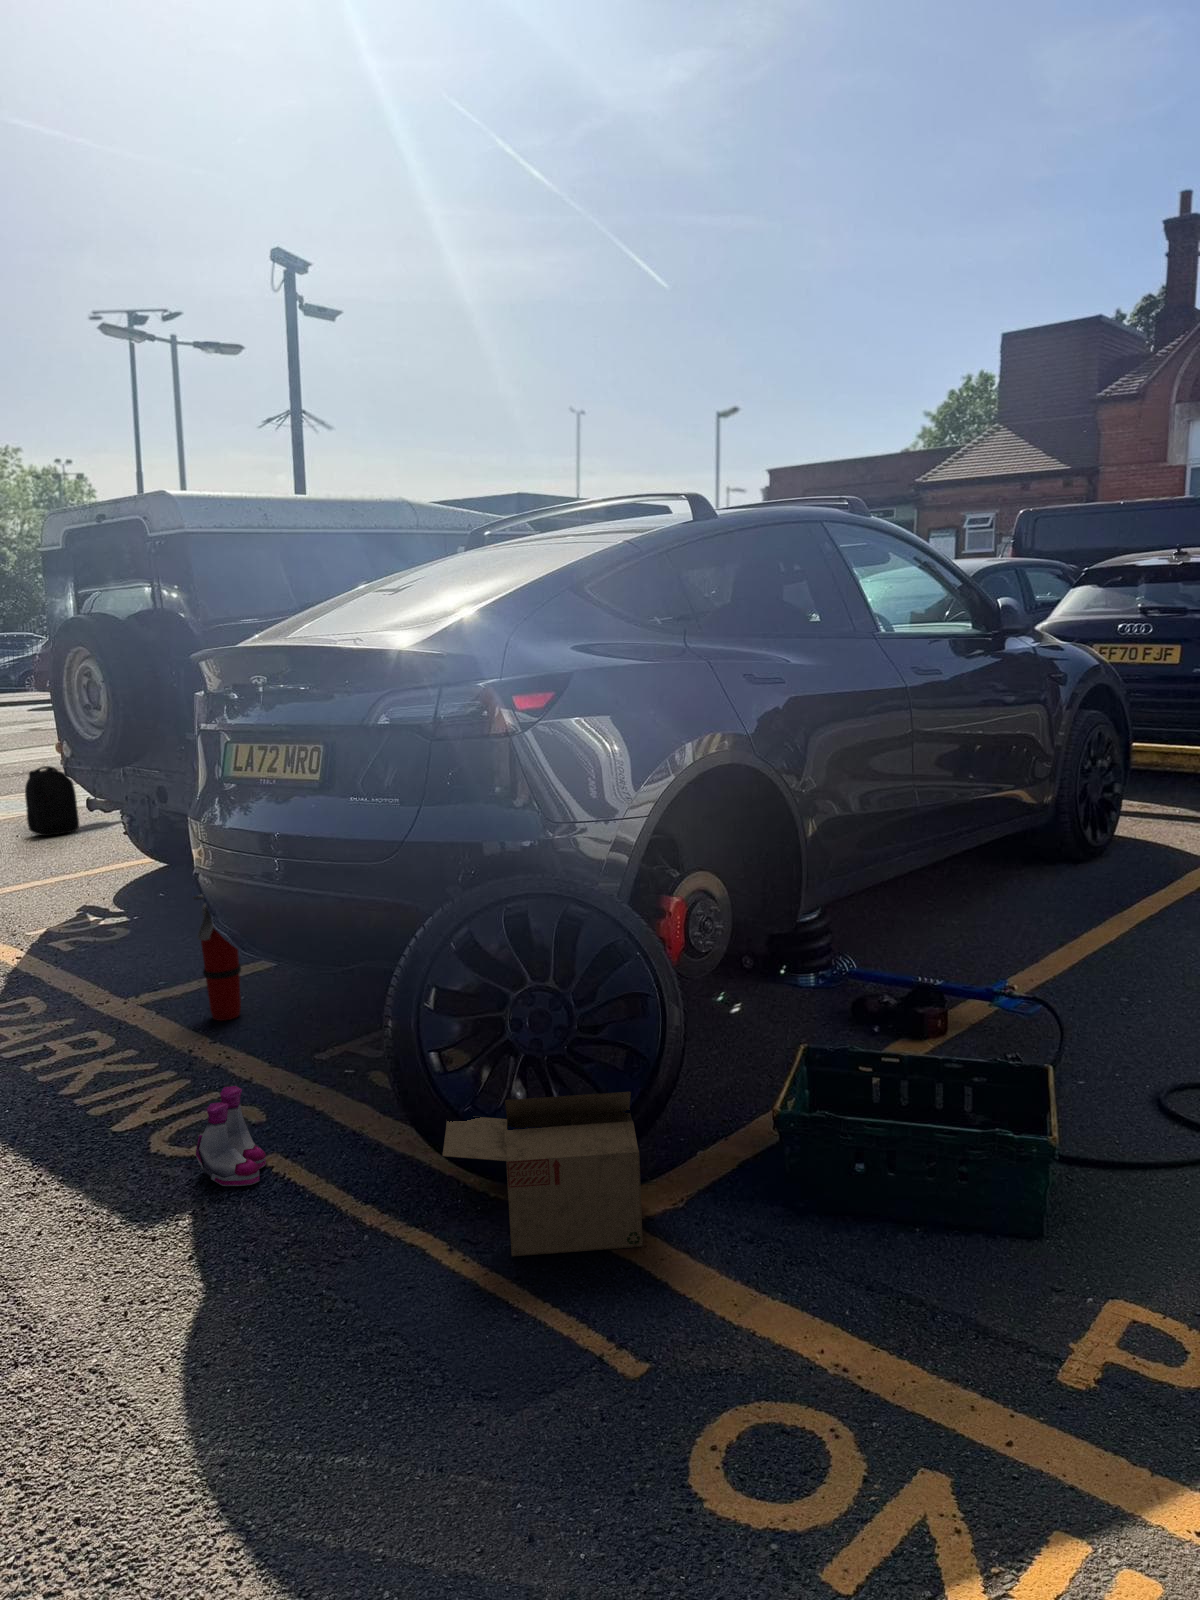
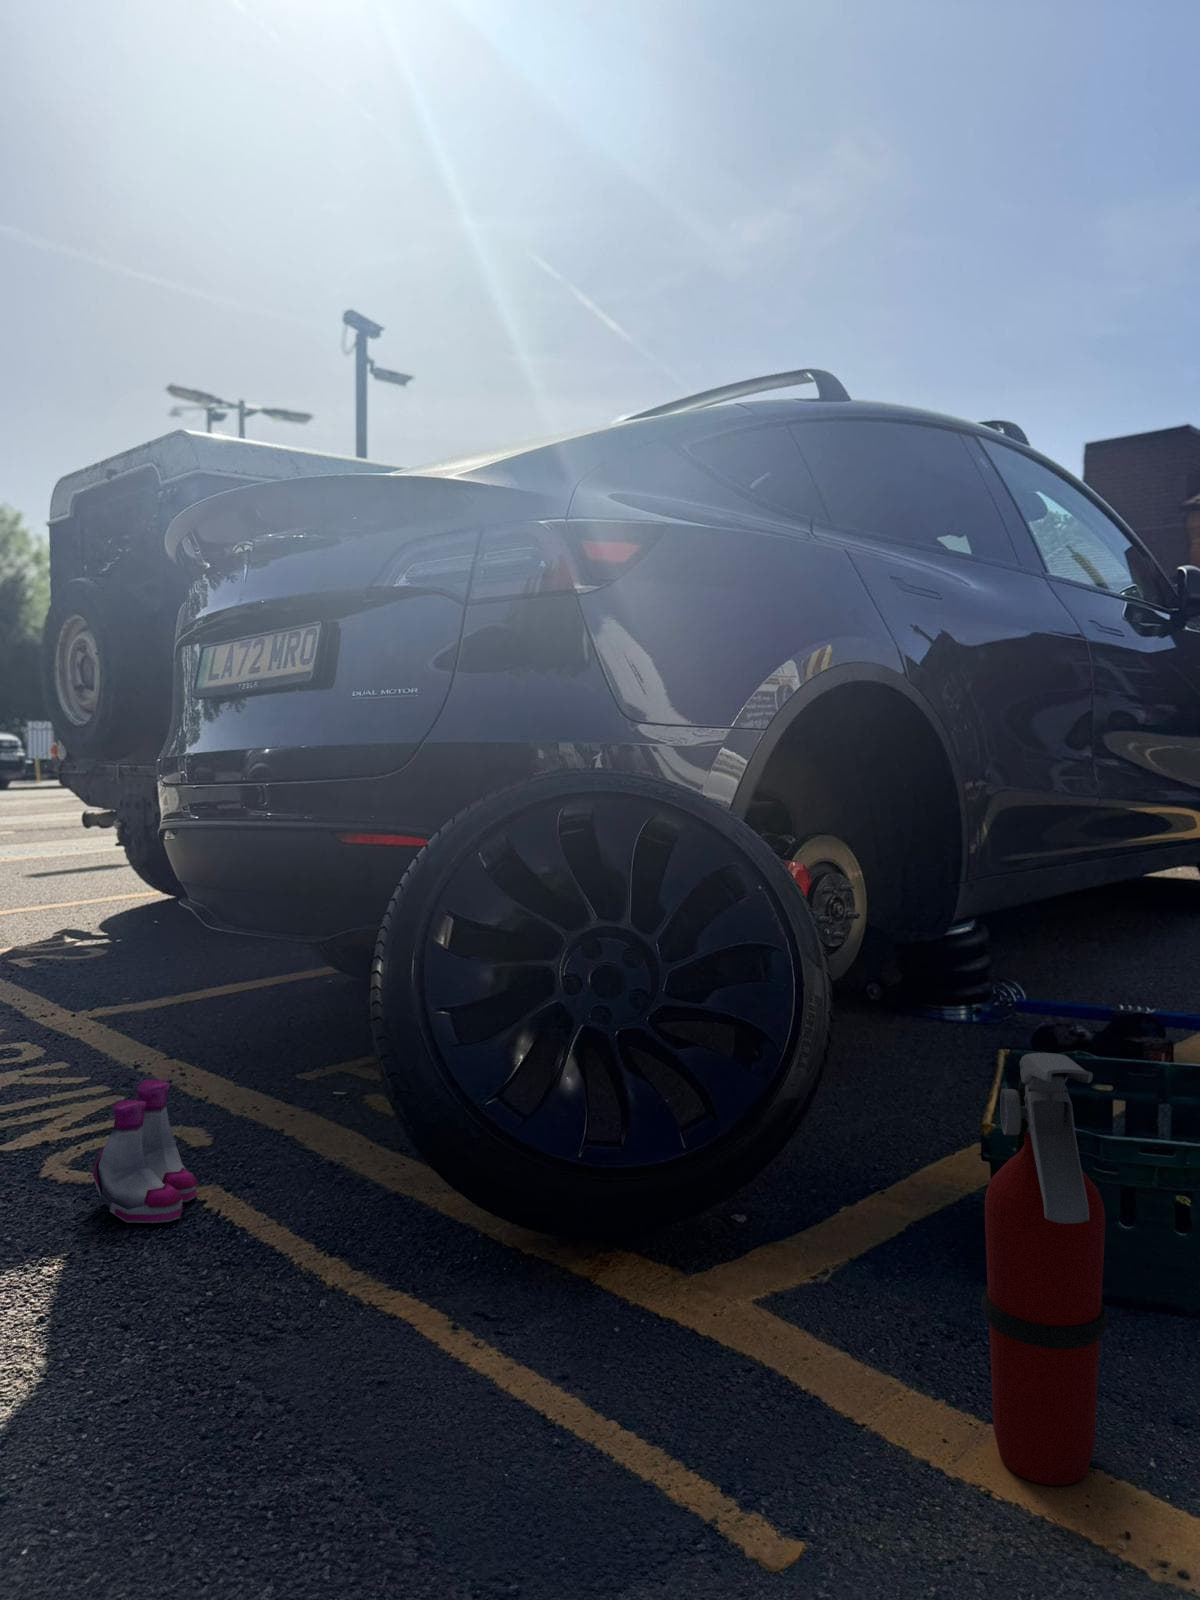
backpack: present [25,766,79,836] -> none [33,802,89,878]
fire extinguisher: present [193,895,241,1021] -> present [981,1053,1109,1485]
cardboard box: present [443,1092,643,1256] -> none [445,1082,765,1340]

